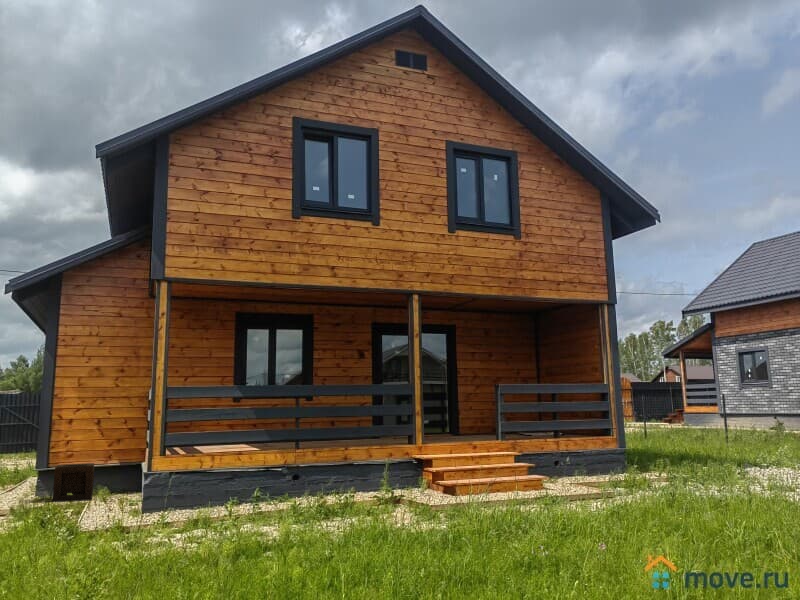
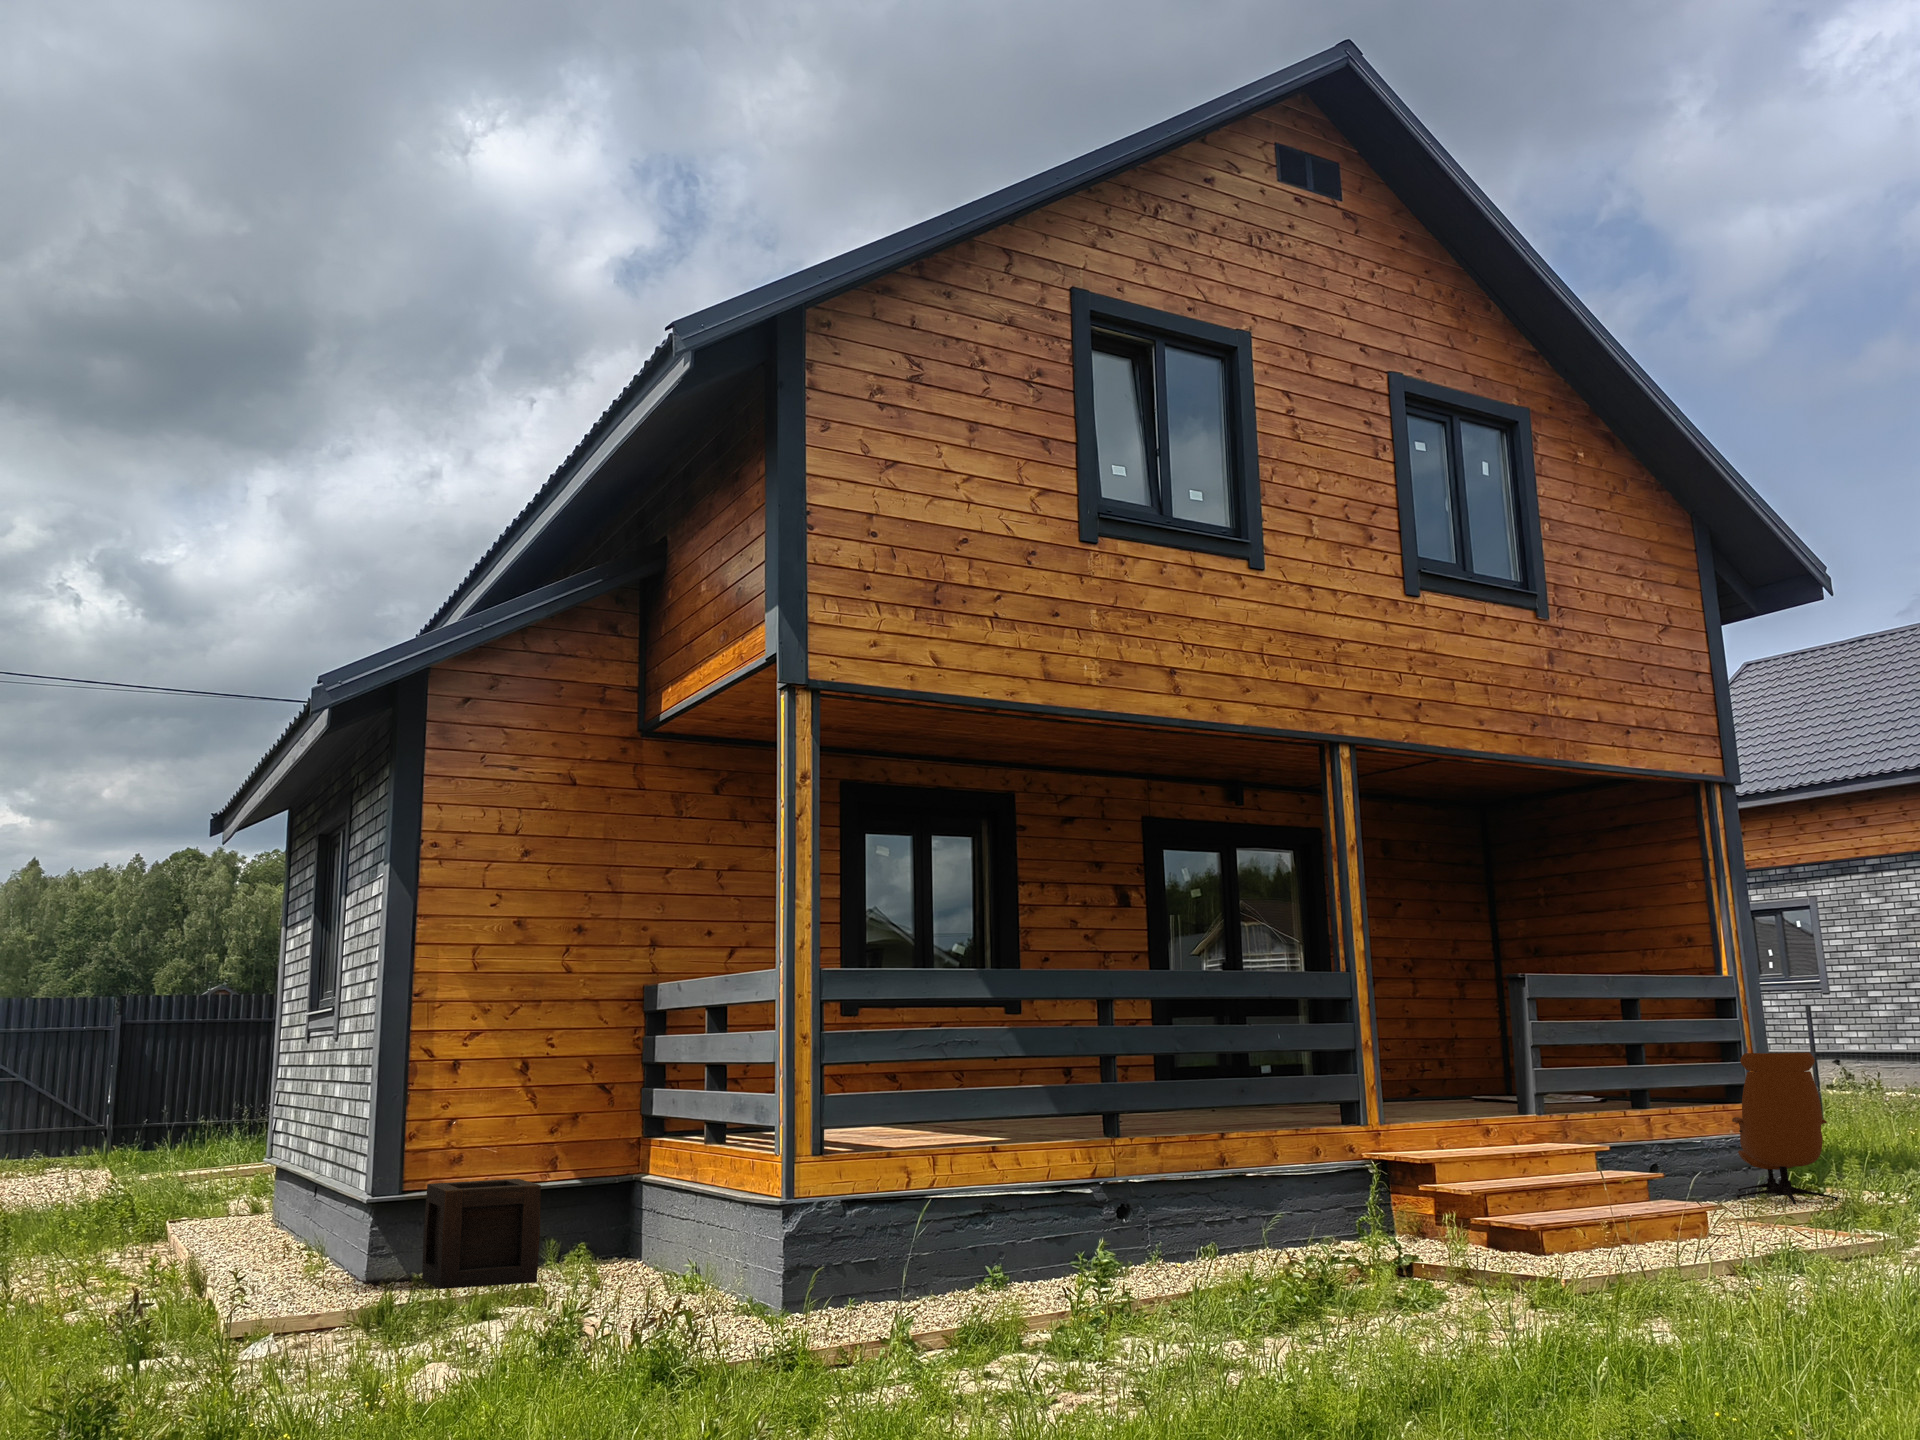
lounge chair: none [578,414,618,475] -> present [1732,1052,1838,1205]

